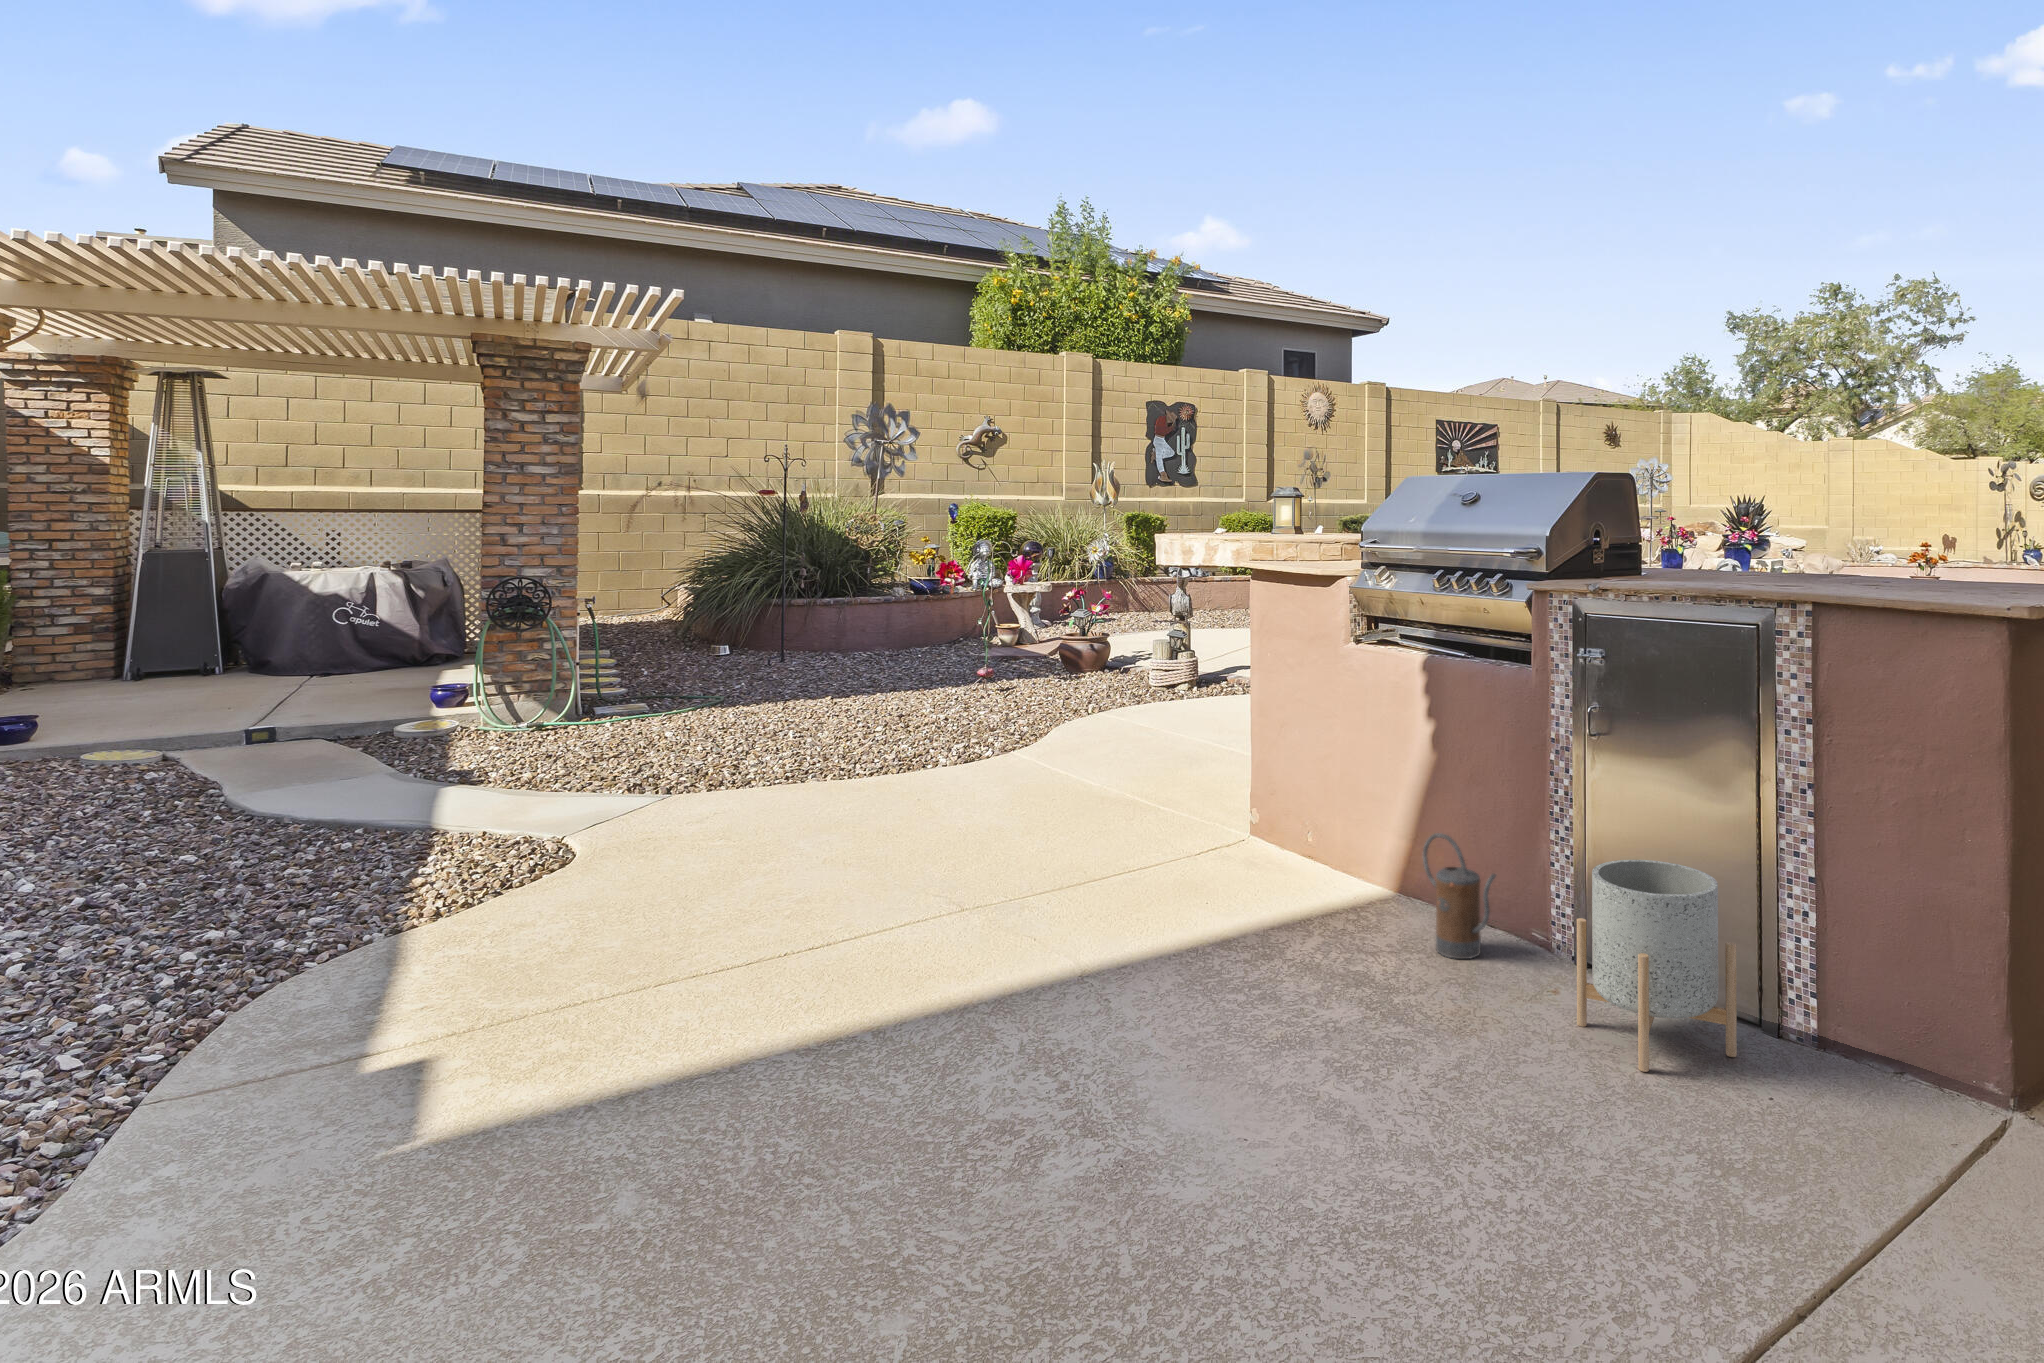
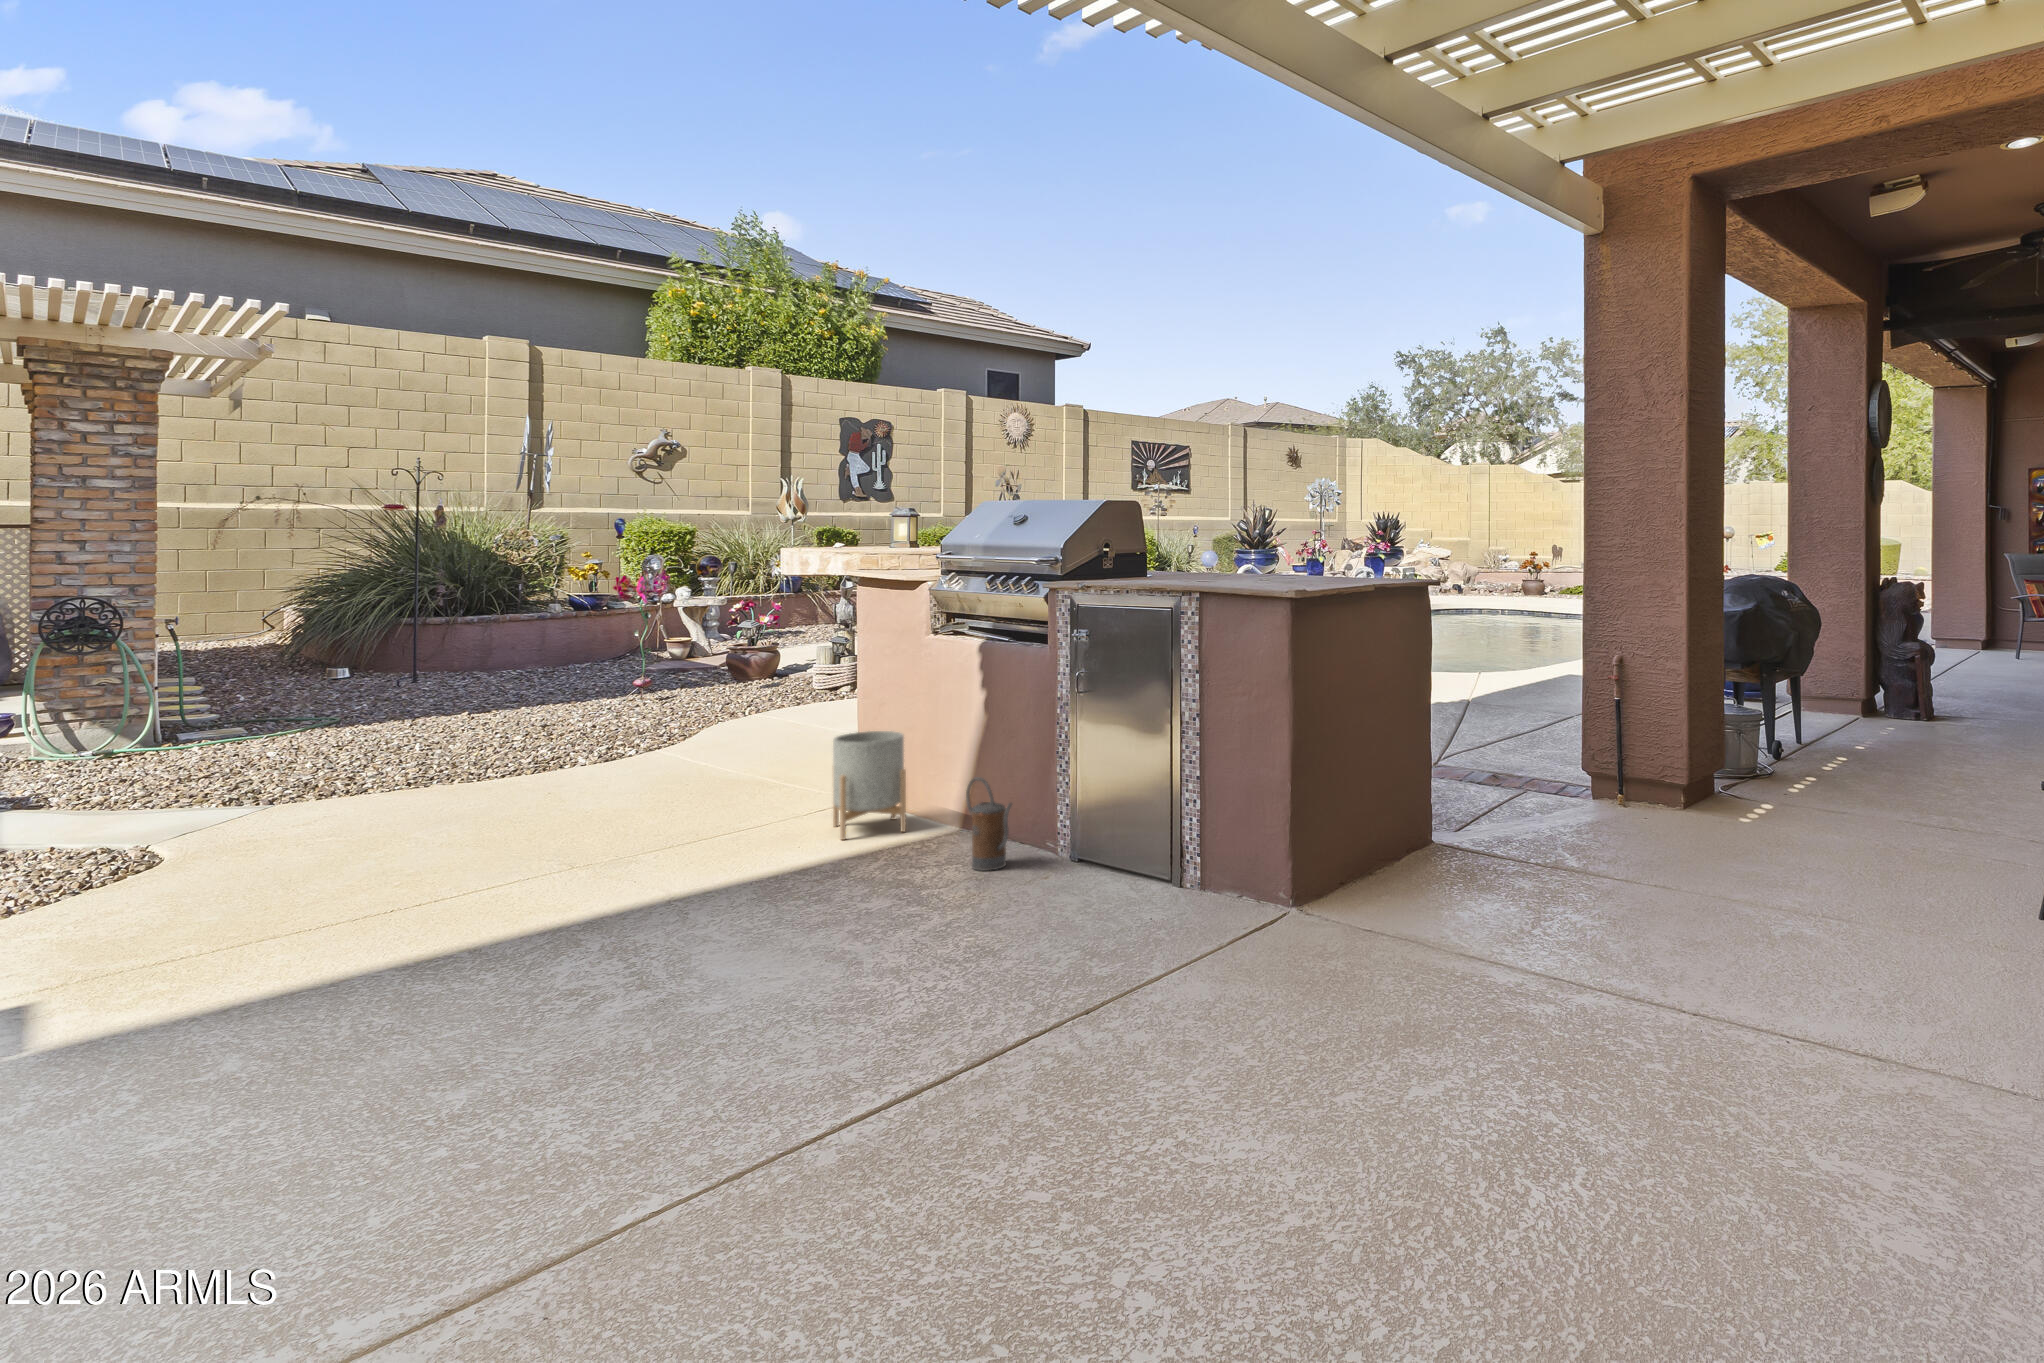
planter: present [1577,860,1737,1072] -> present [833,731,906,840]

